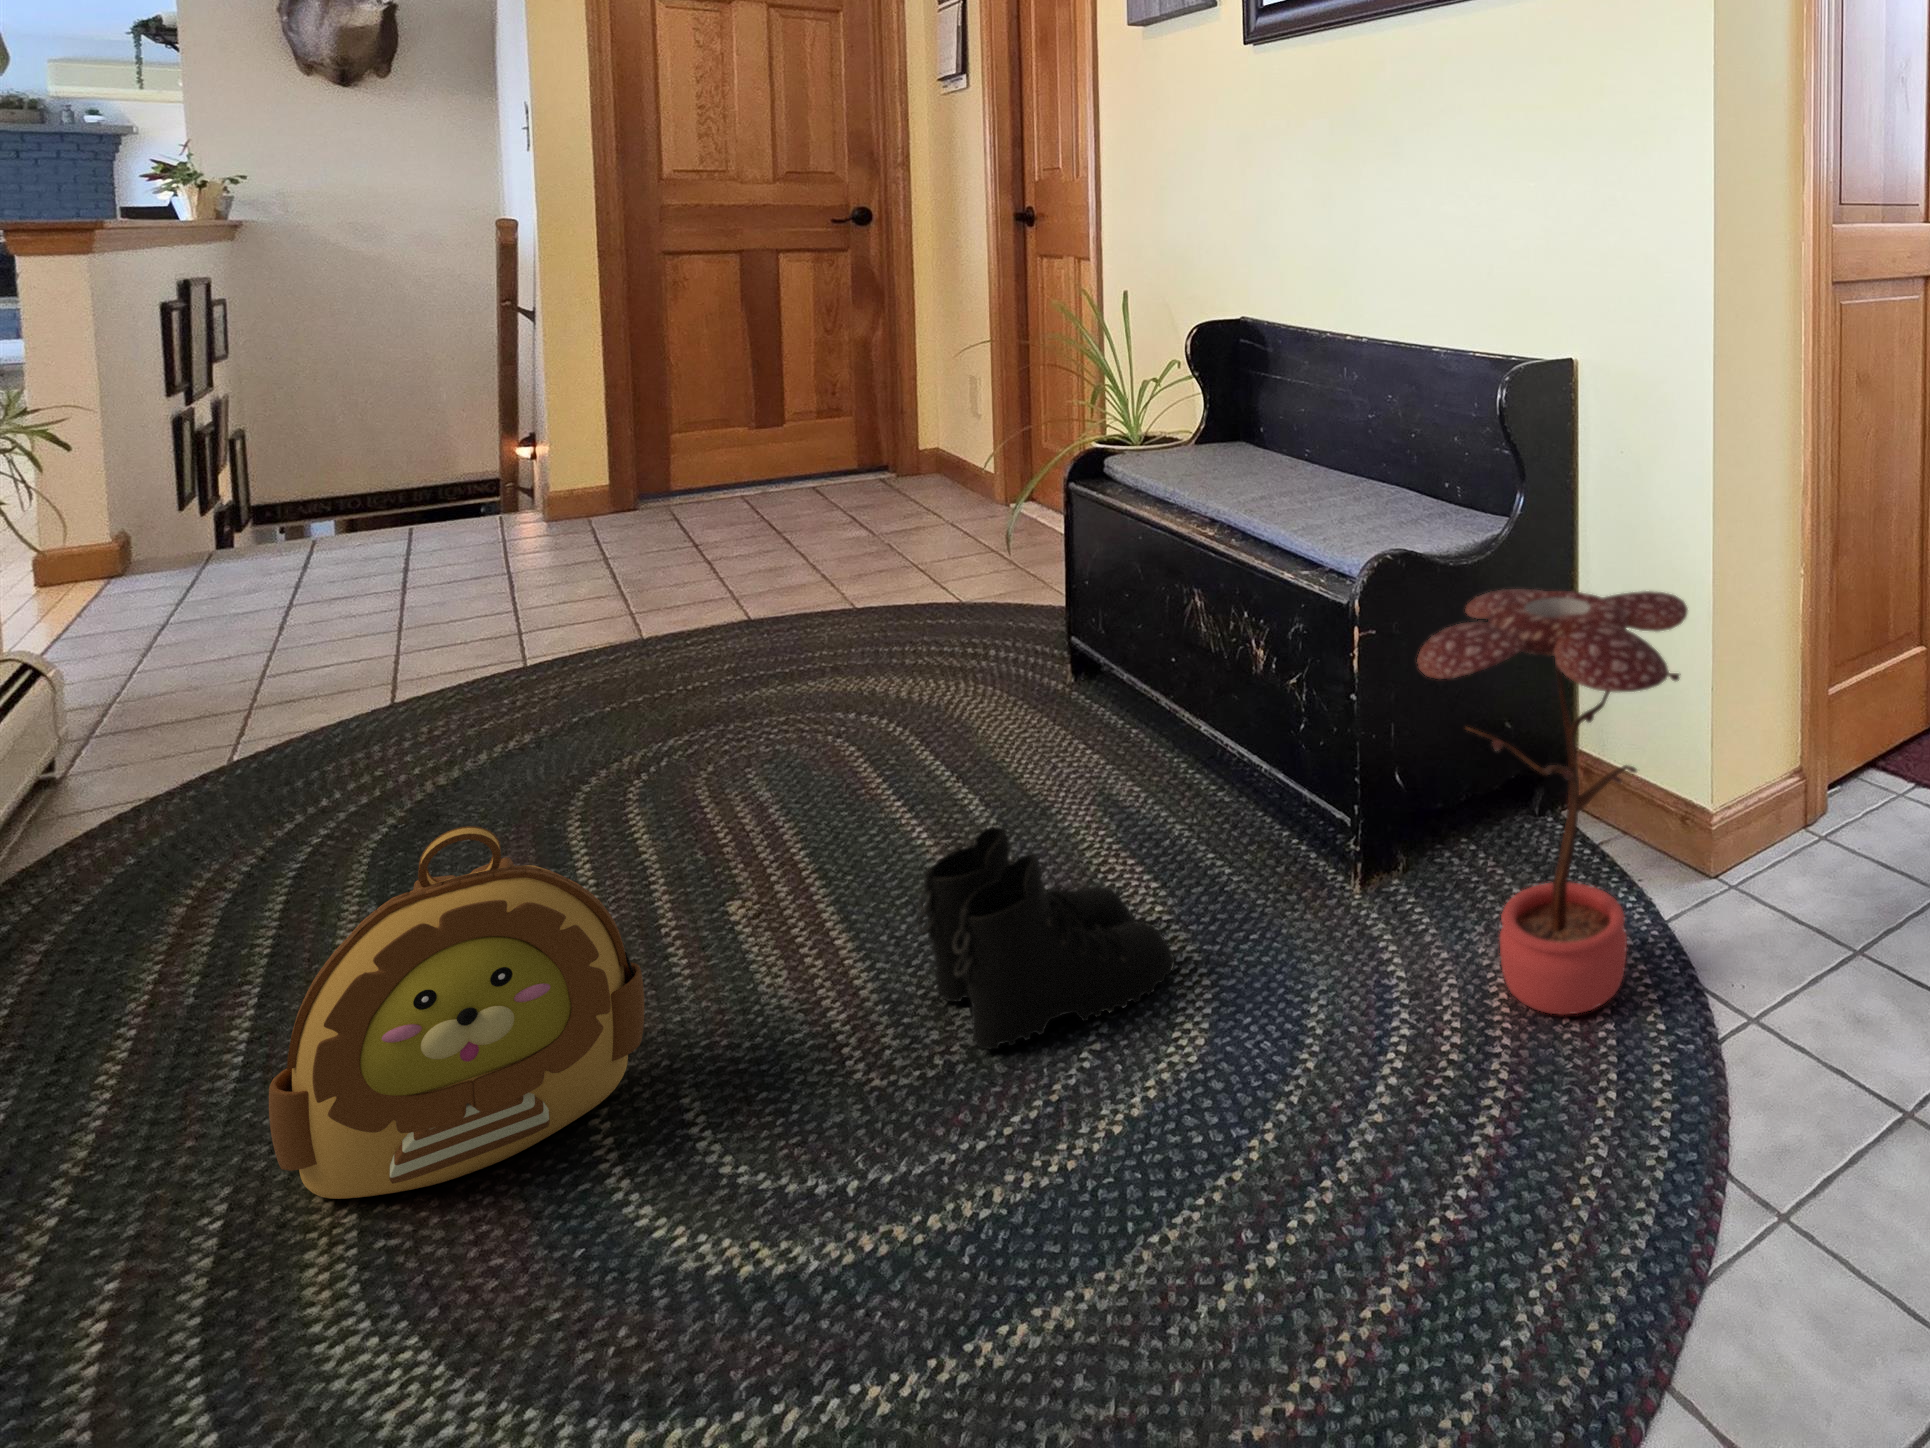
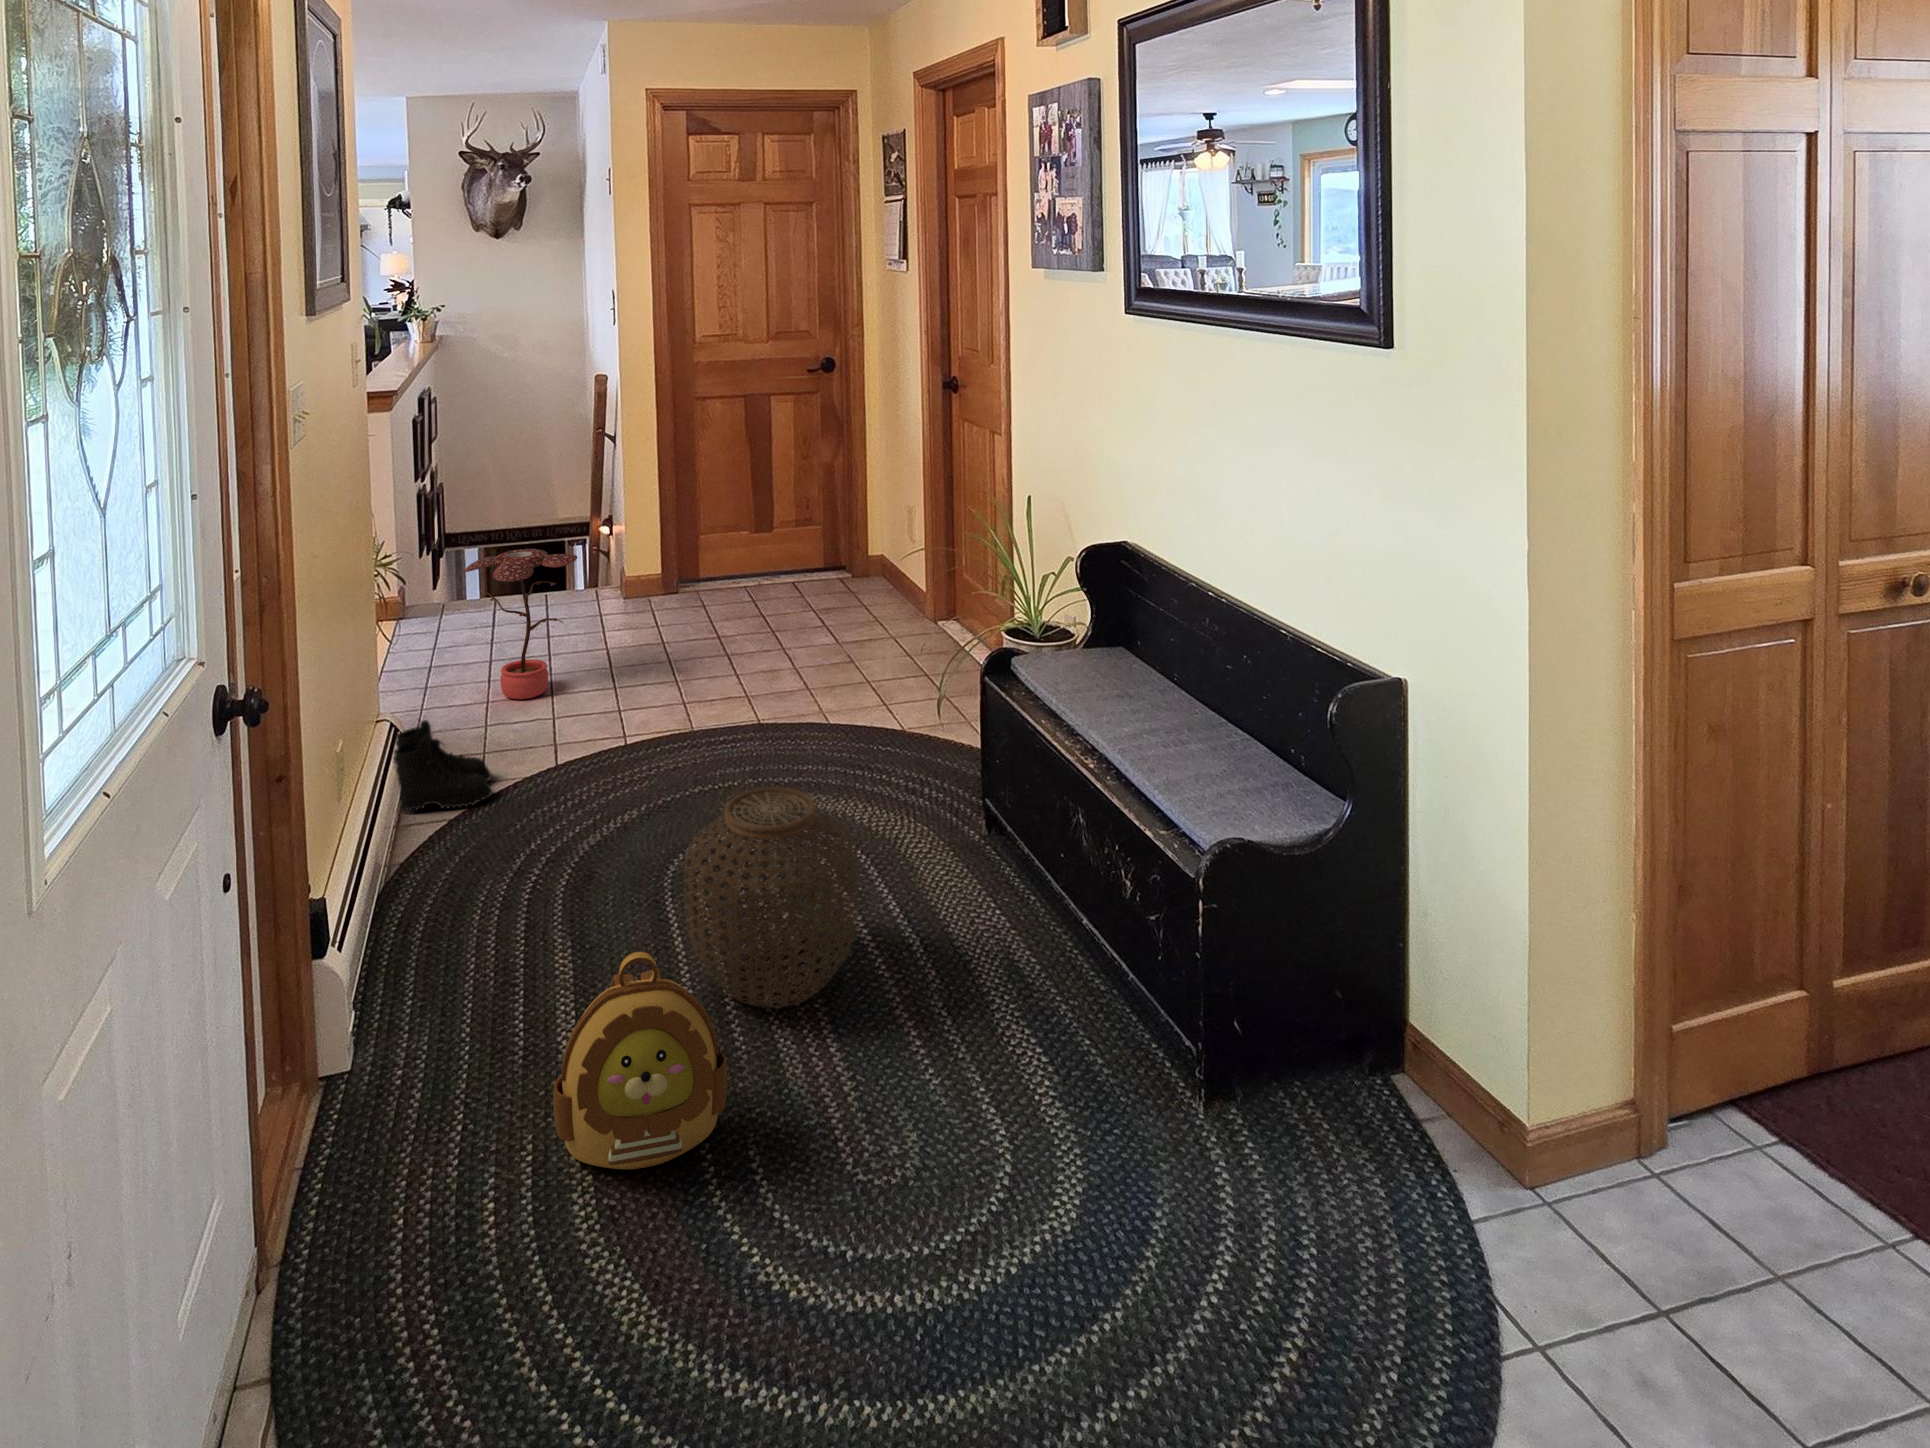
potted plant: present [1417,589,1688,1015] -> present [464,549,577,699]
woven basket: none [584,608,886,918] -> present [684,787,859,1008]
boots: present [918,826,1175,1049] -> present [393,720,493,811]

